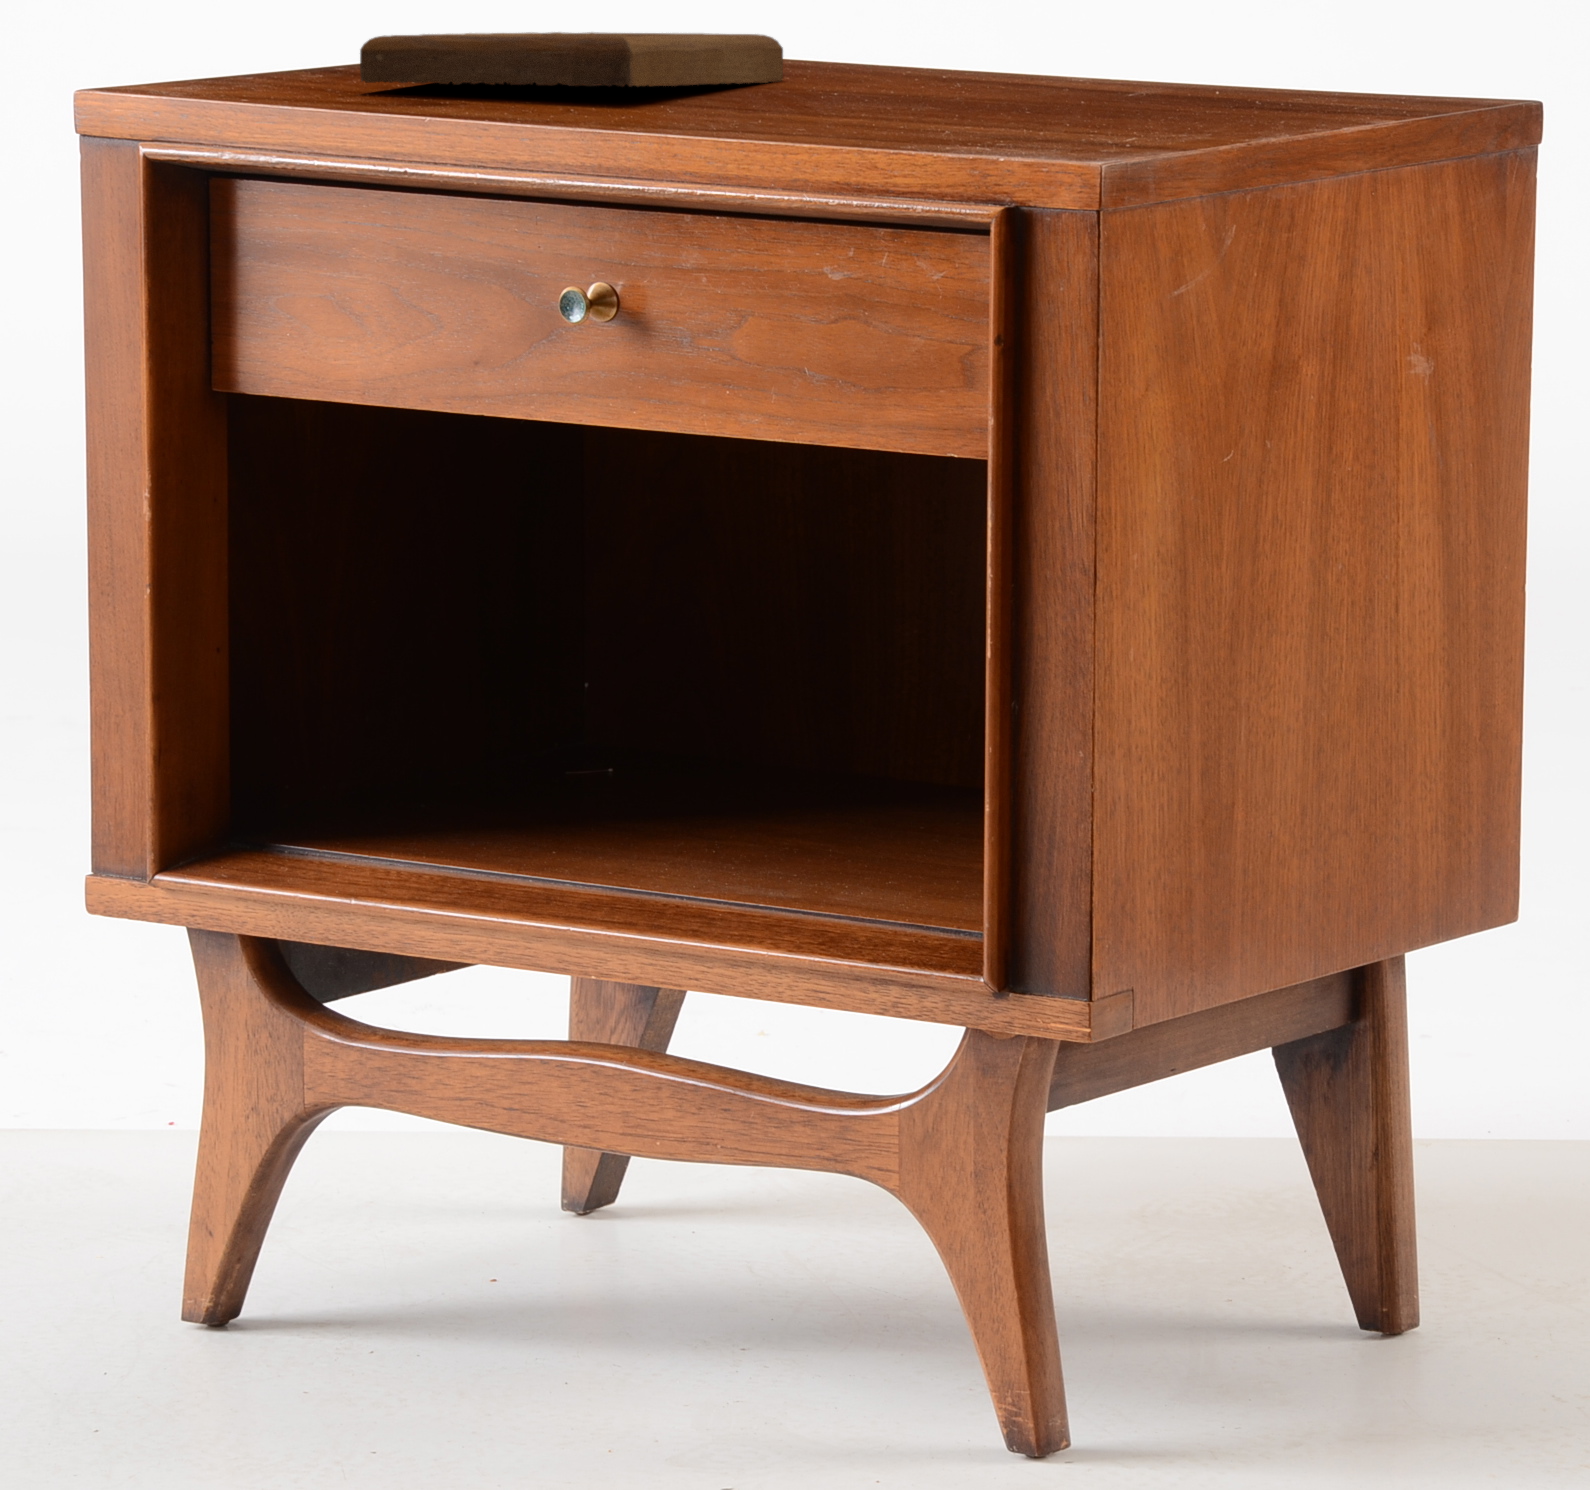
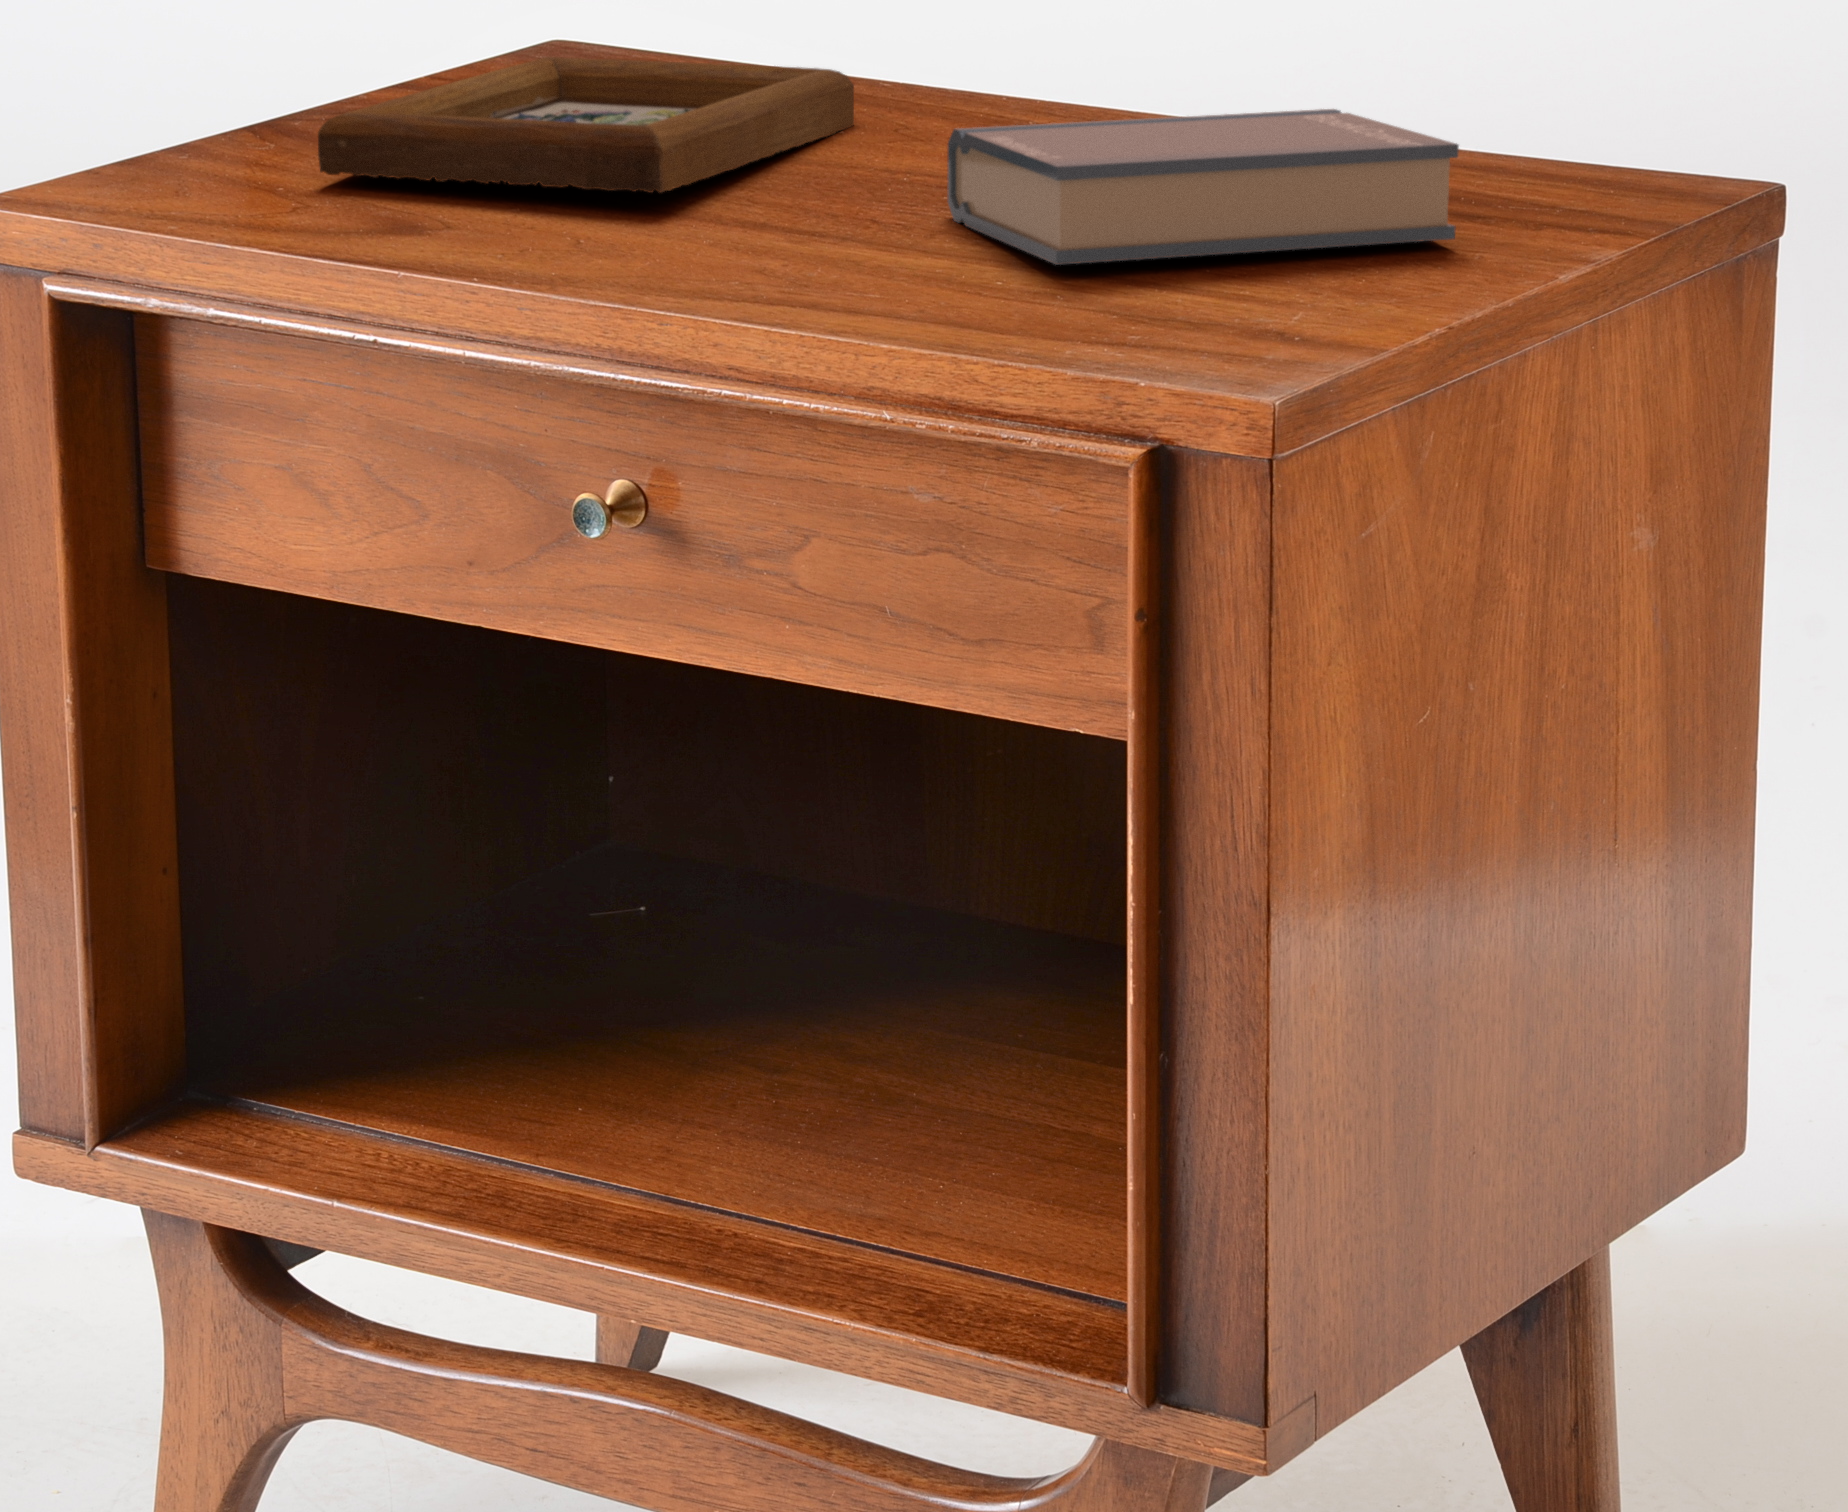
hardback book: none [856,38,1253,116] -> present [948,109,1459,265]

